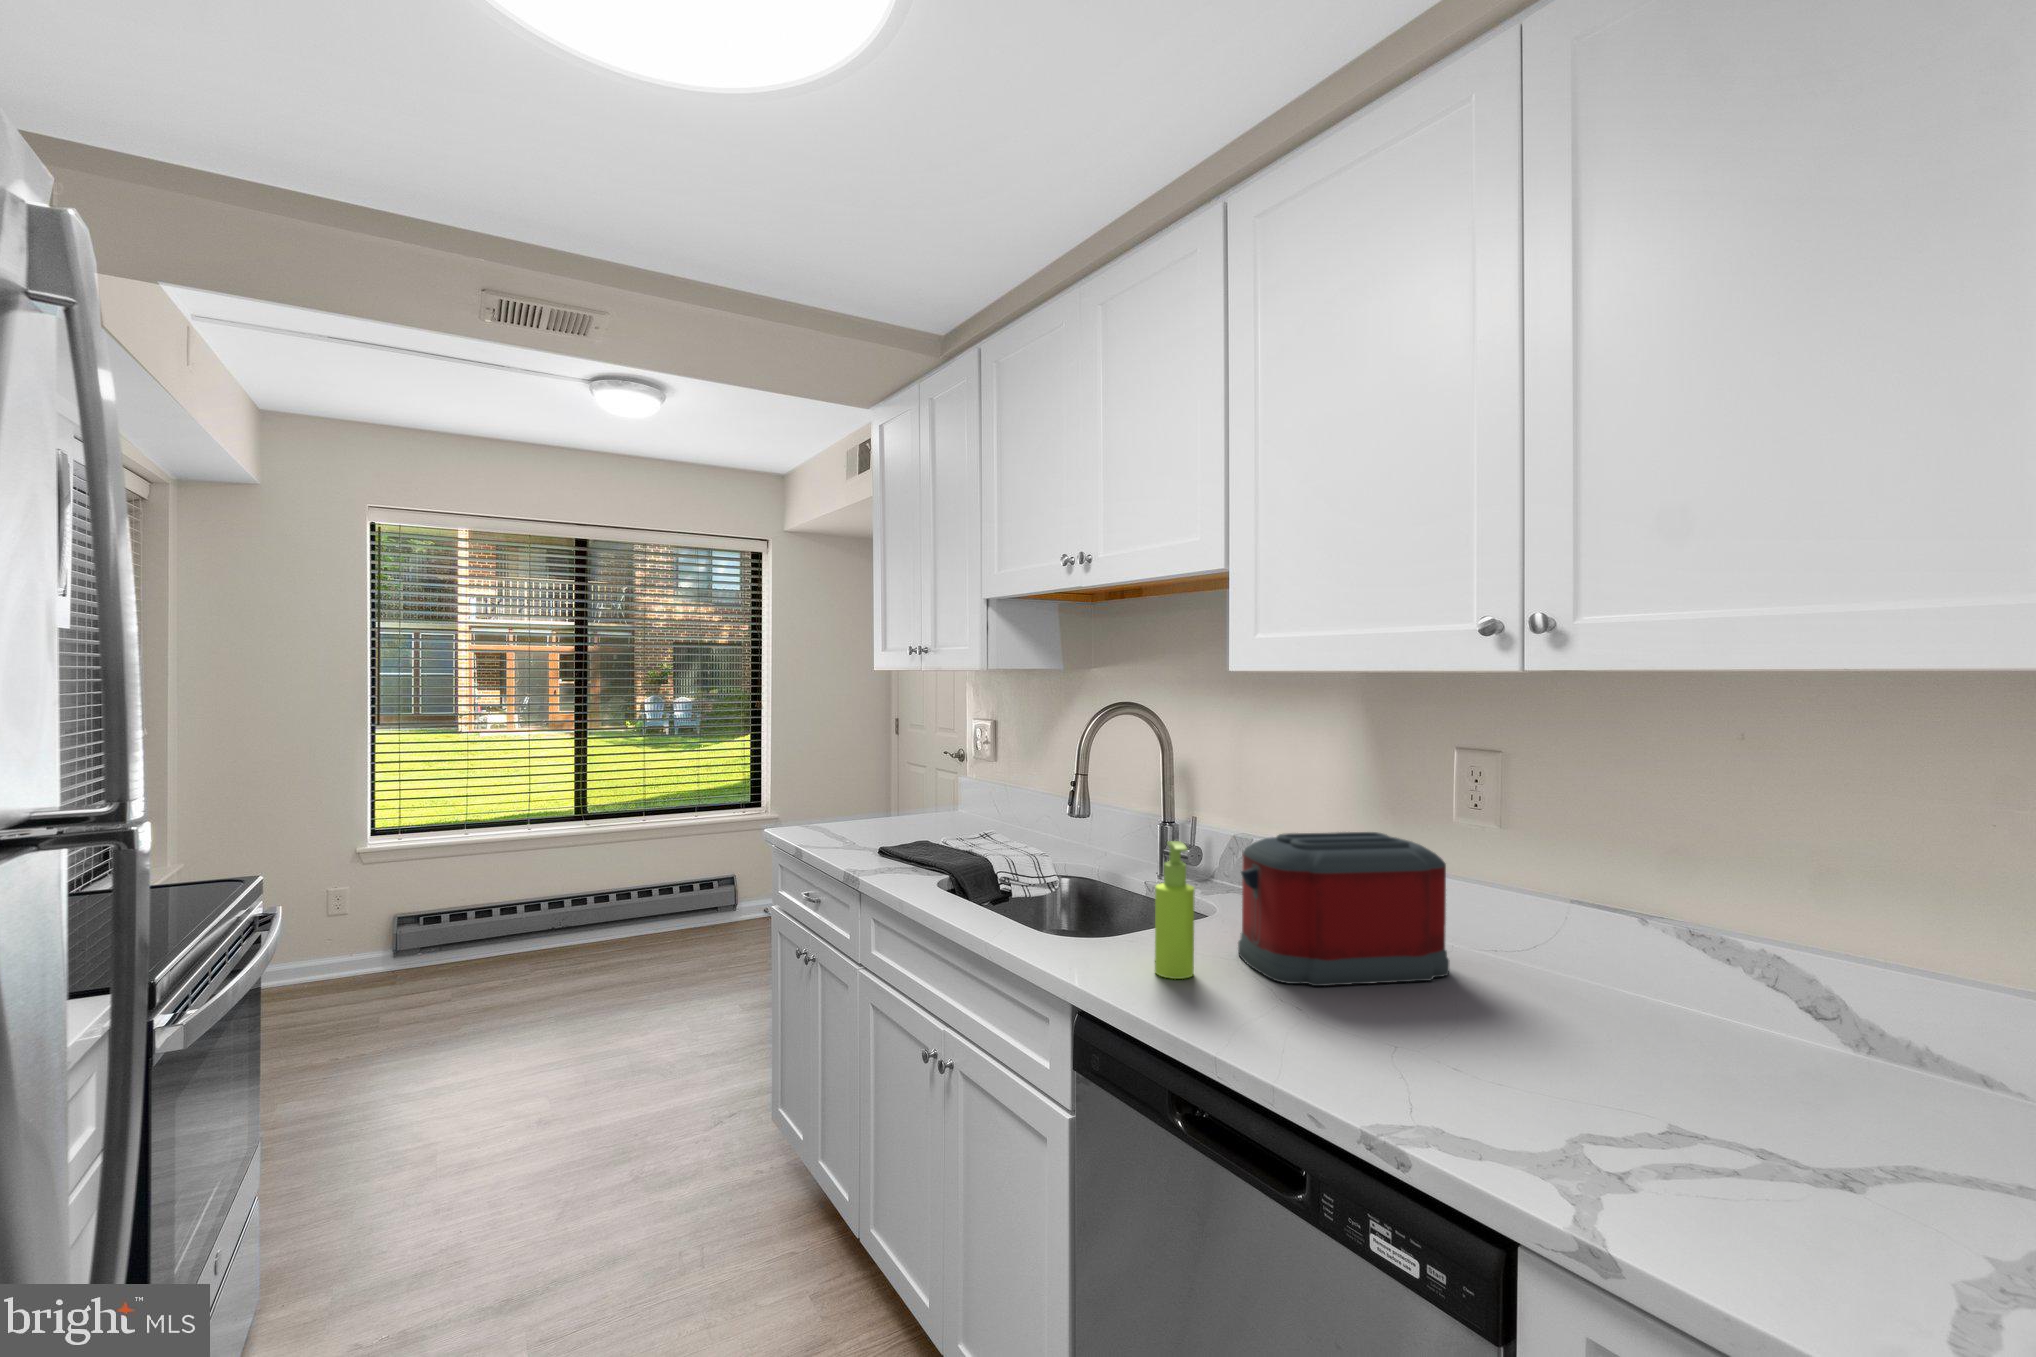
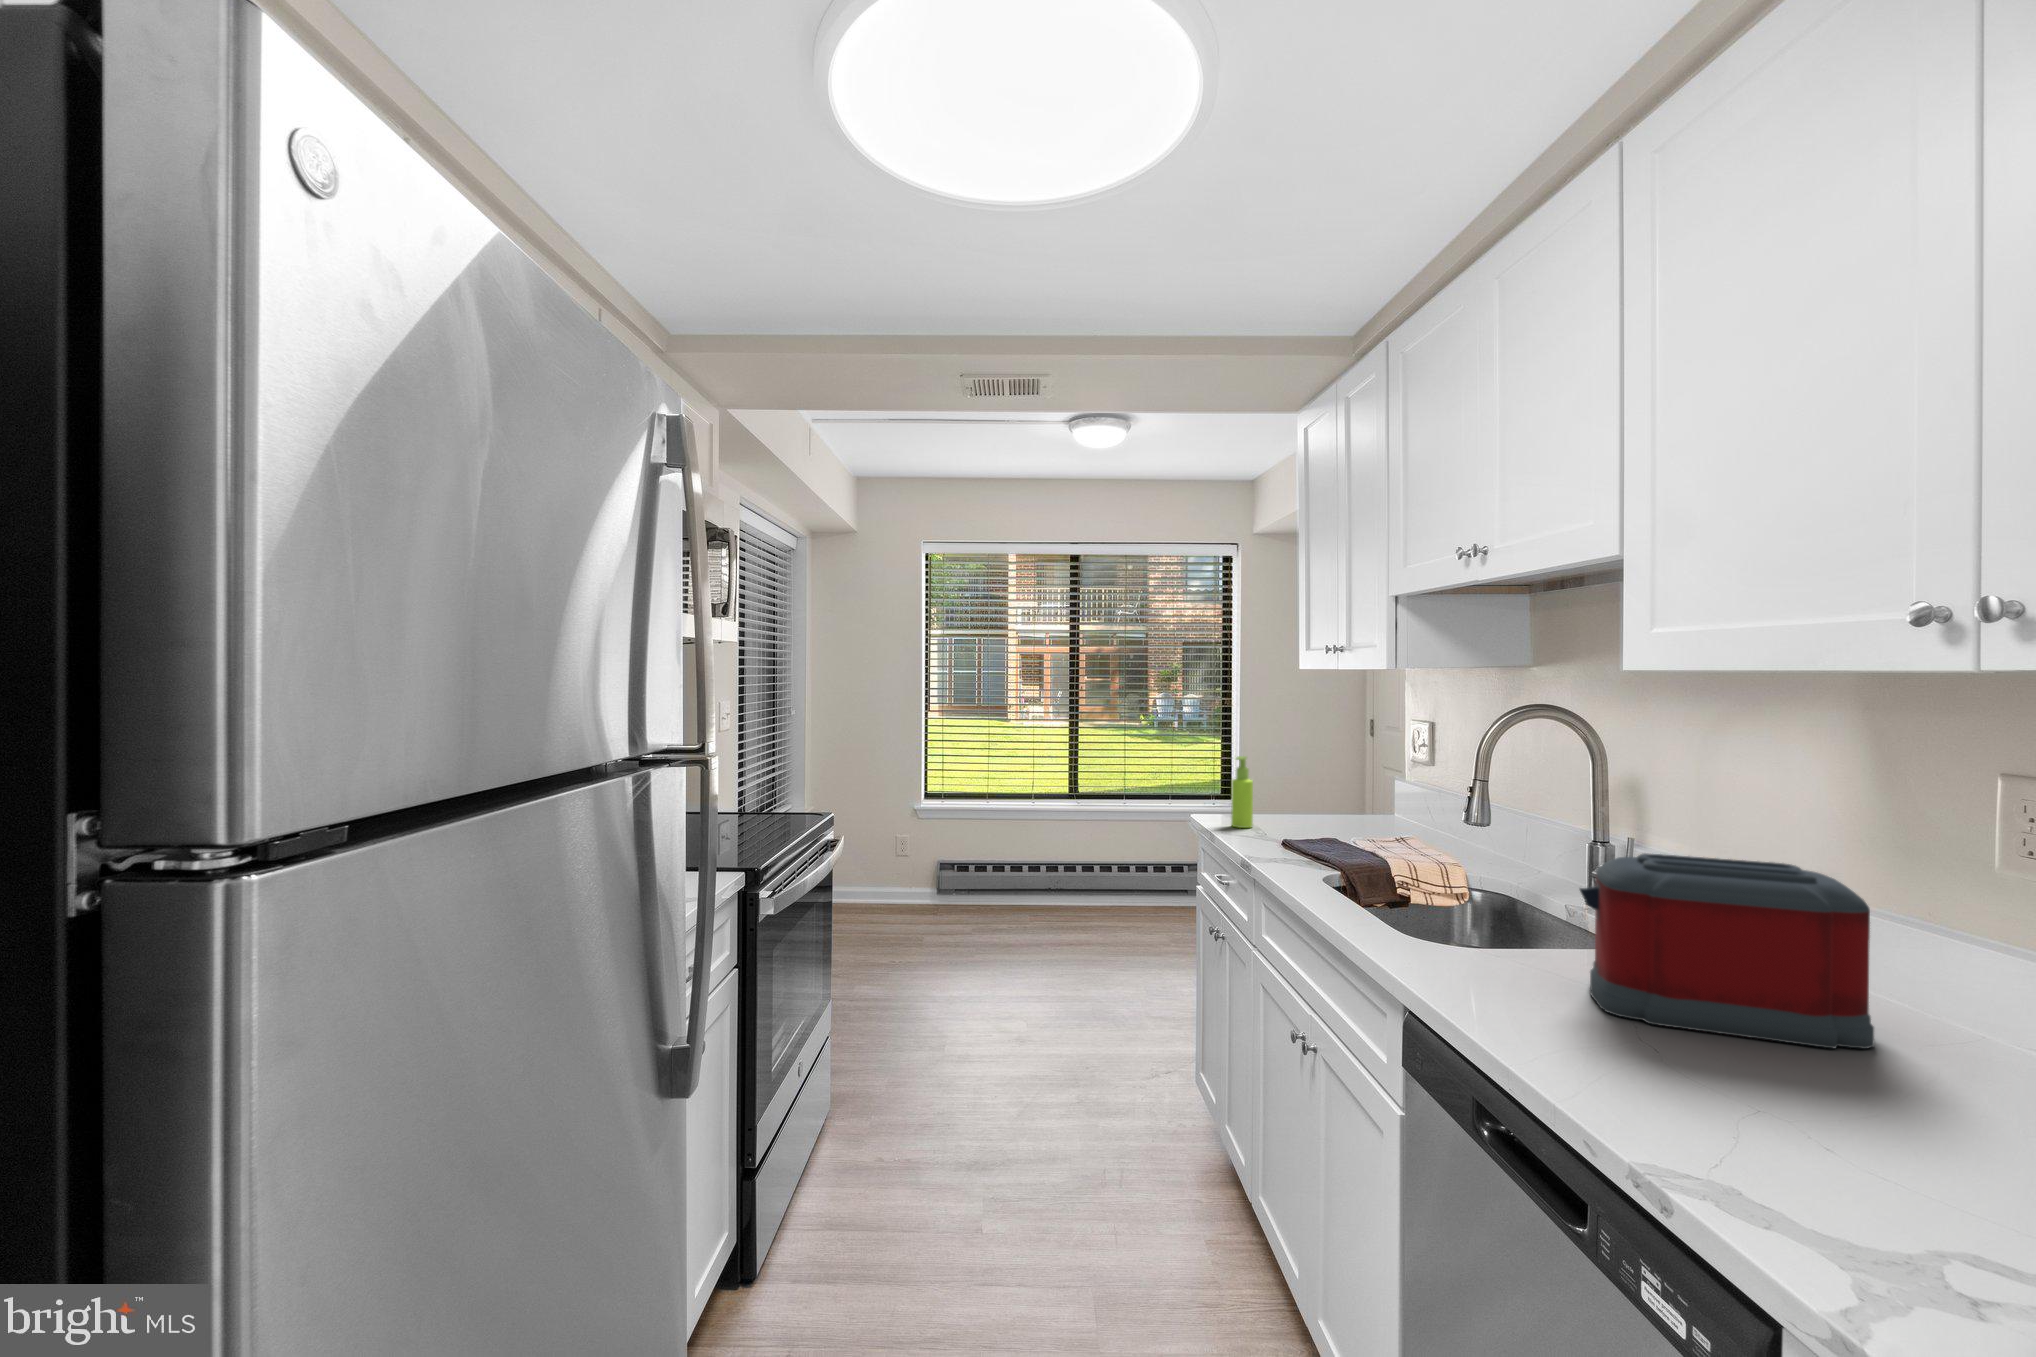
soap dispenser: present [1155,841,1195,979] -> present [1231,756,1253,828]

